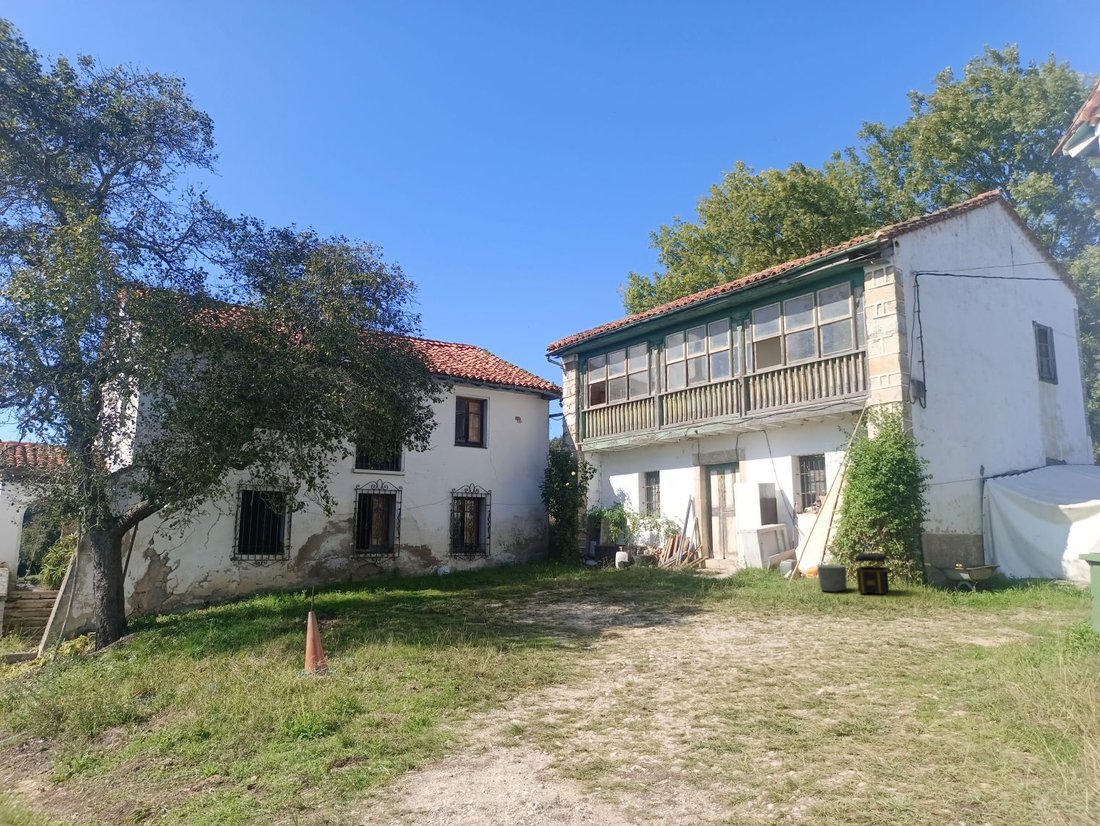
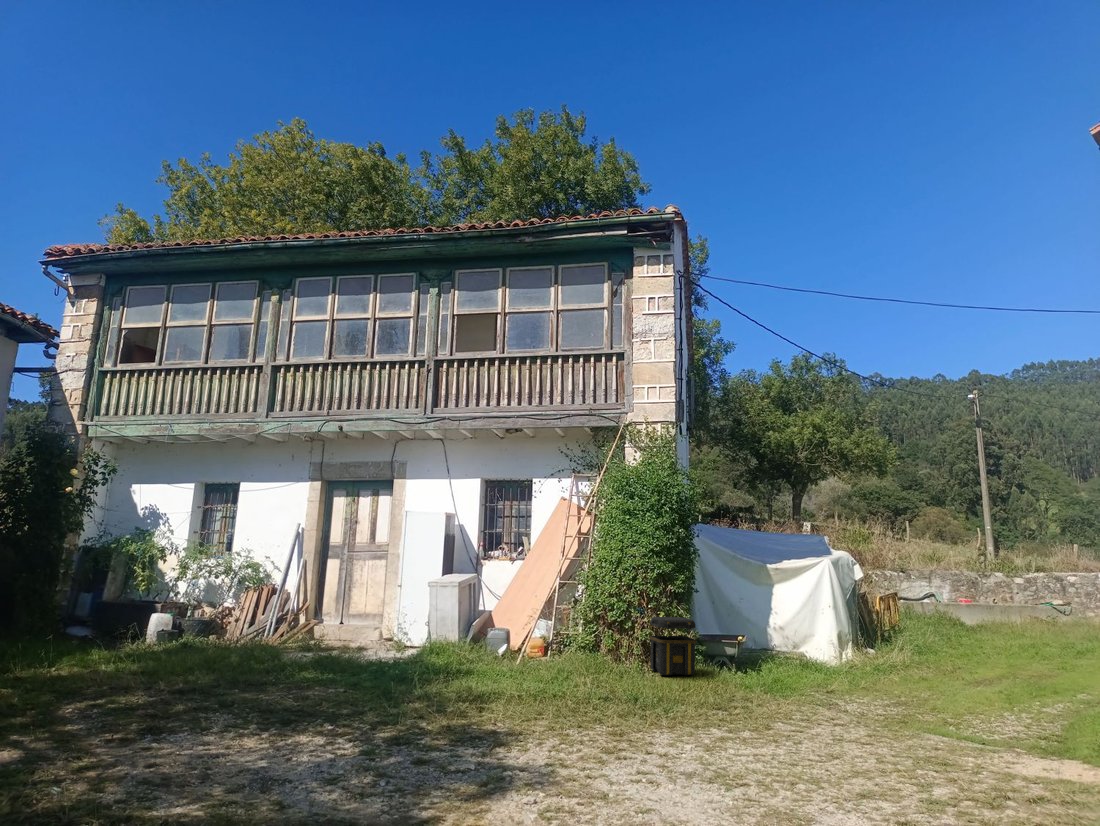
planter: present [818,564,847,592] -> none [595,633,634,674]

